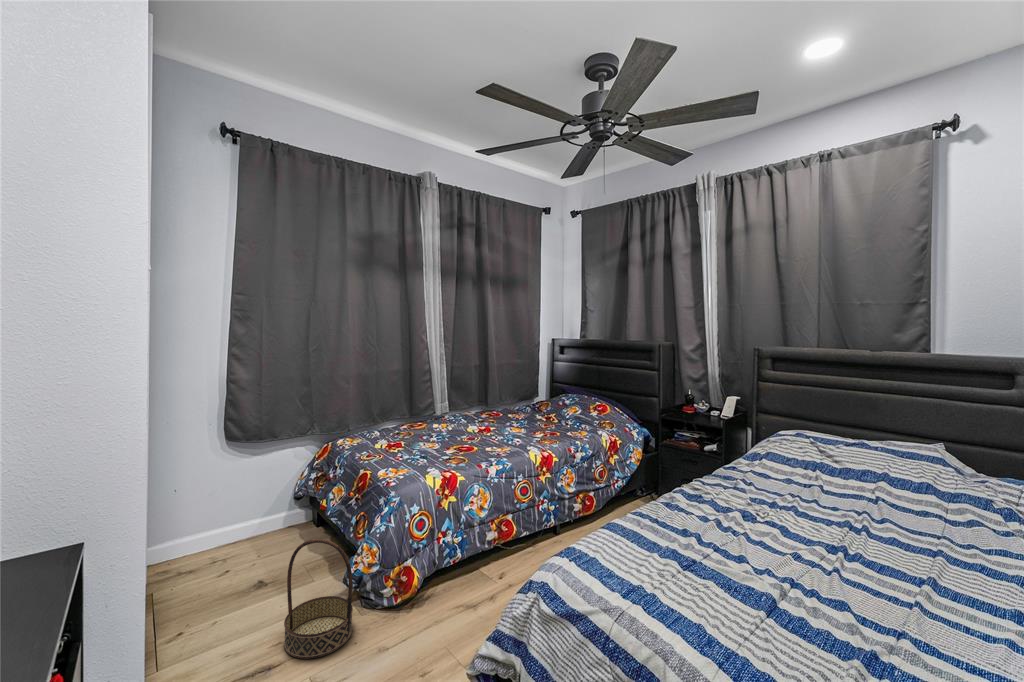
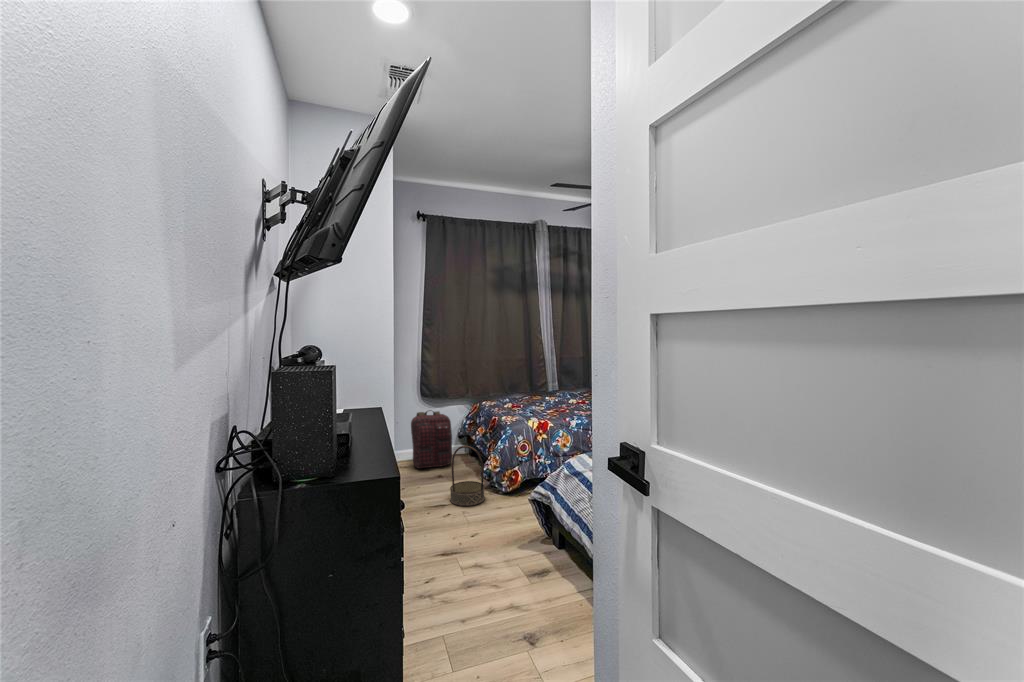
backpack: none [203,462,285,571] -> present [411,410,452,468]

